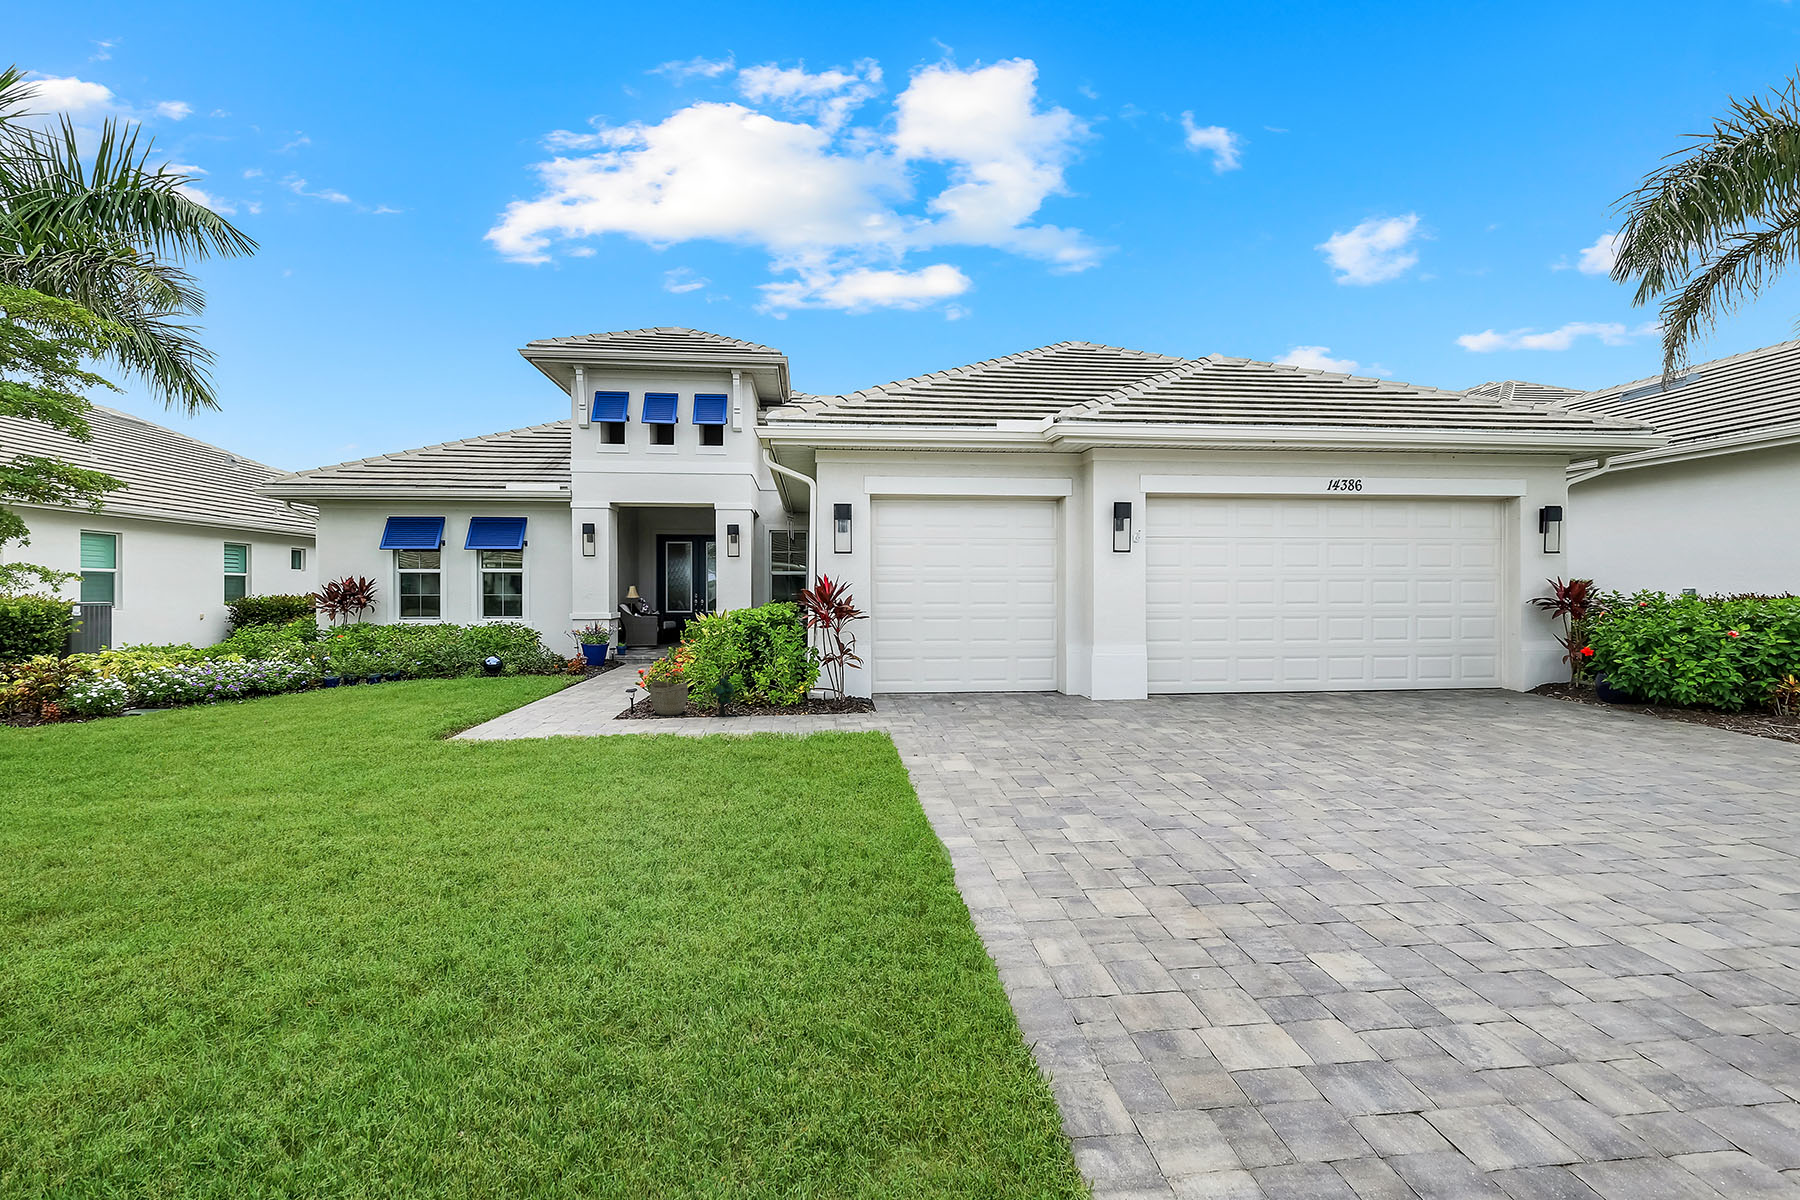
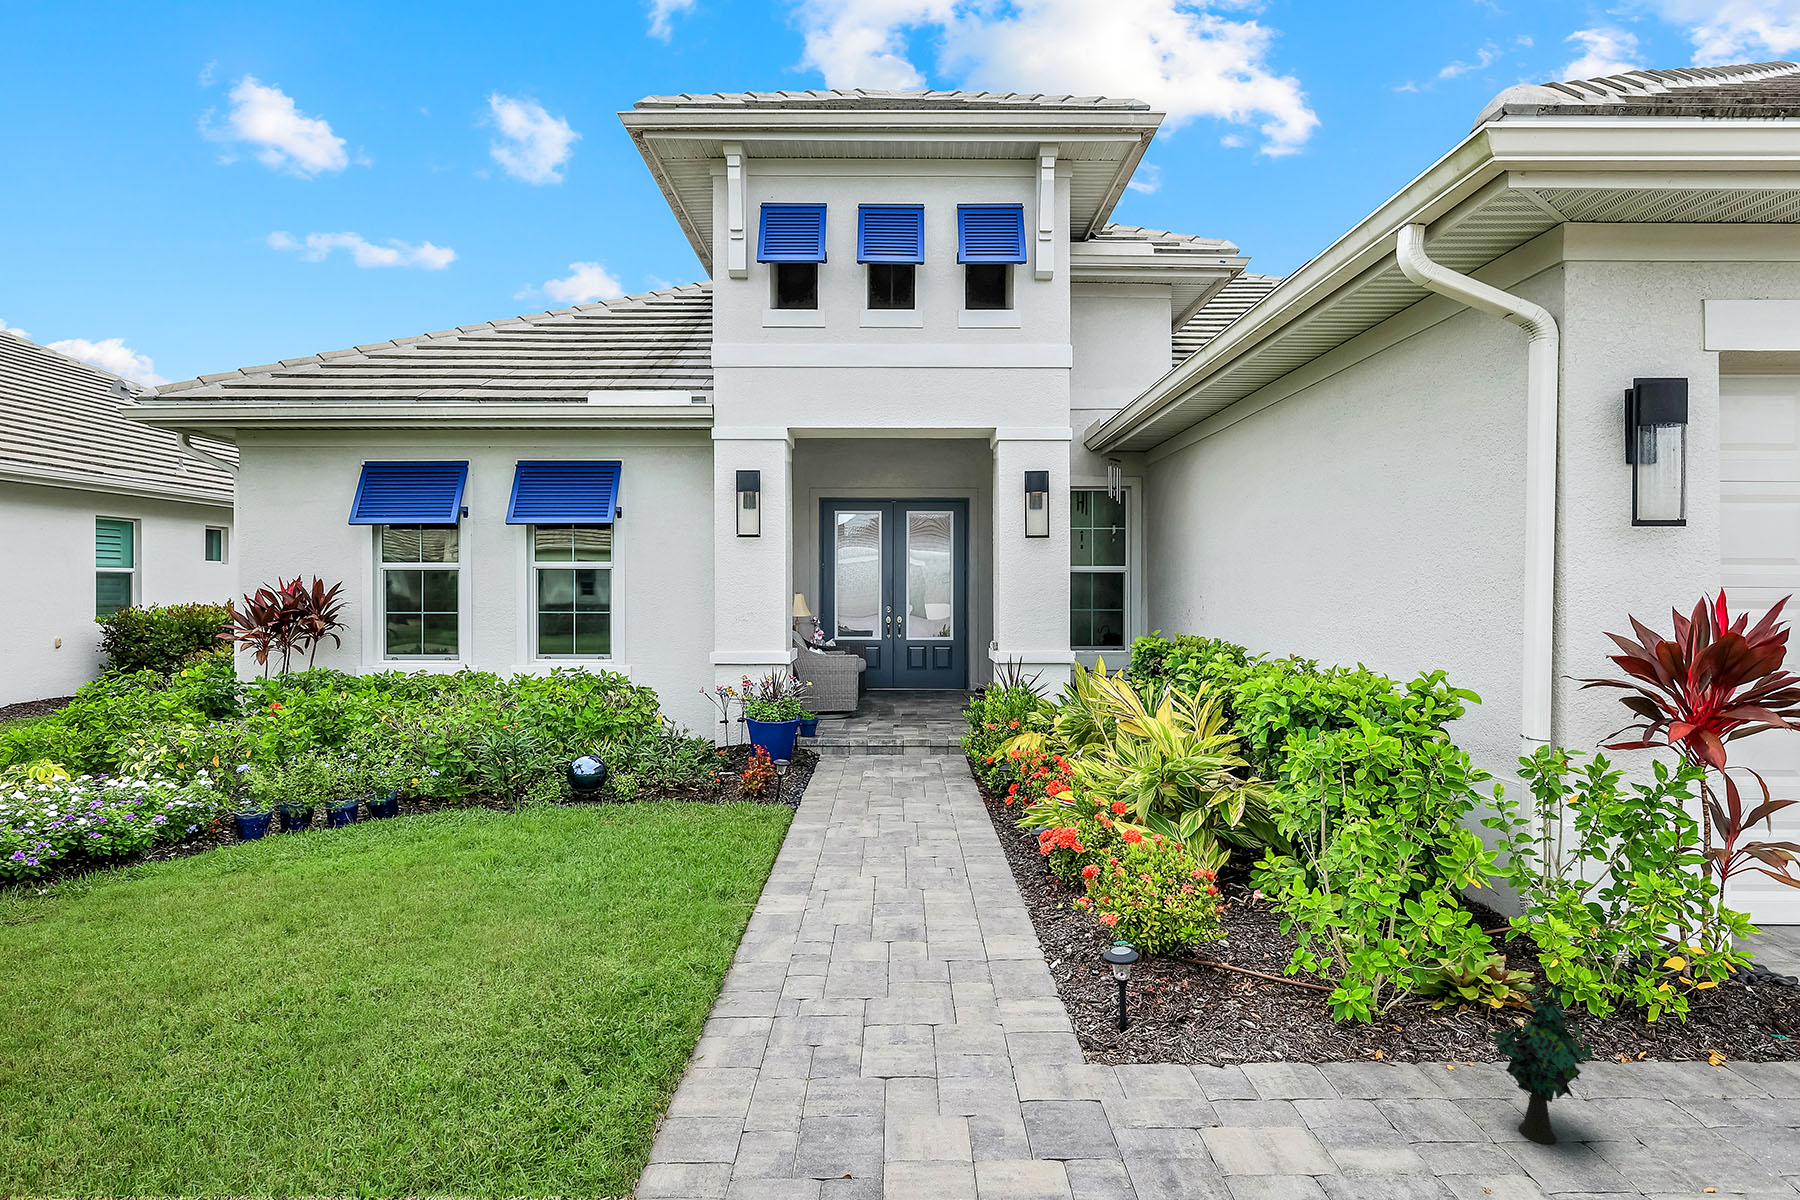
woven basket: present [650,671,688,715] -> none [1242,946,1381,1124]

